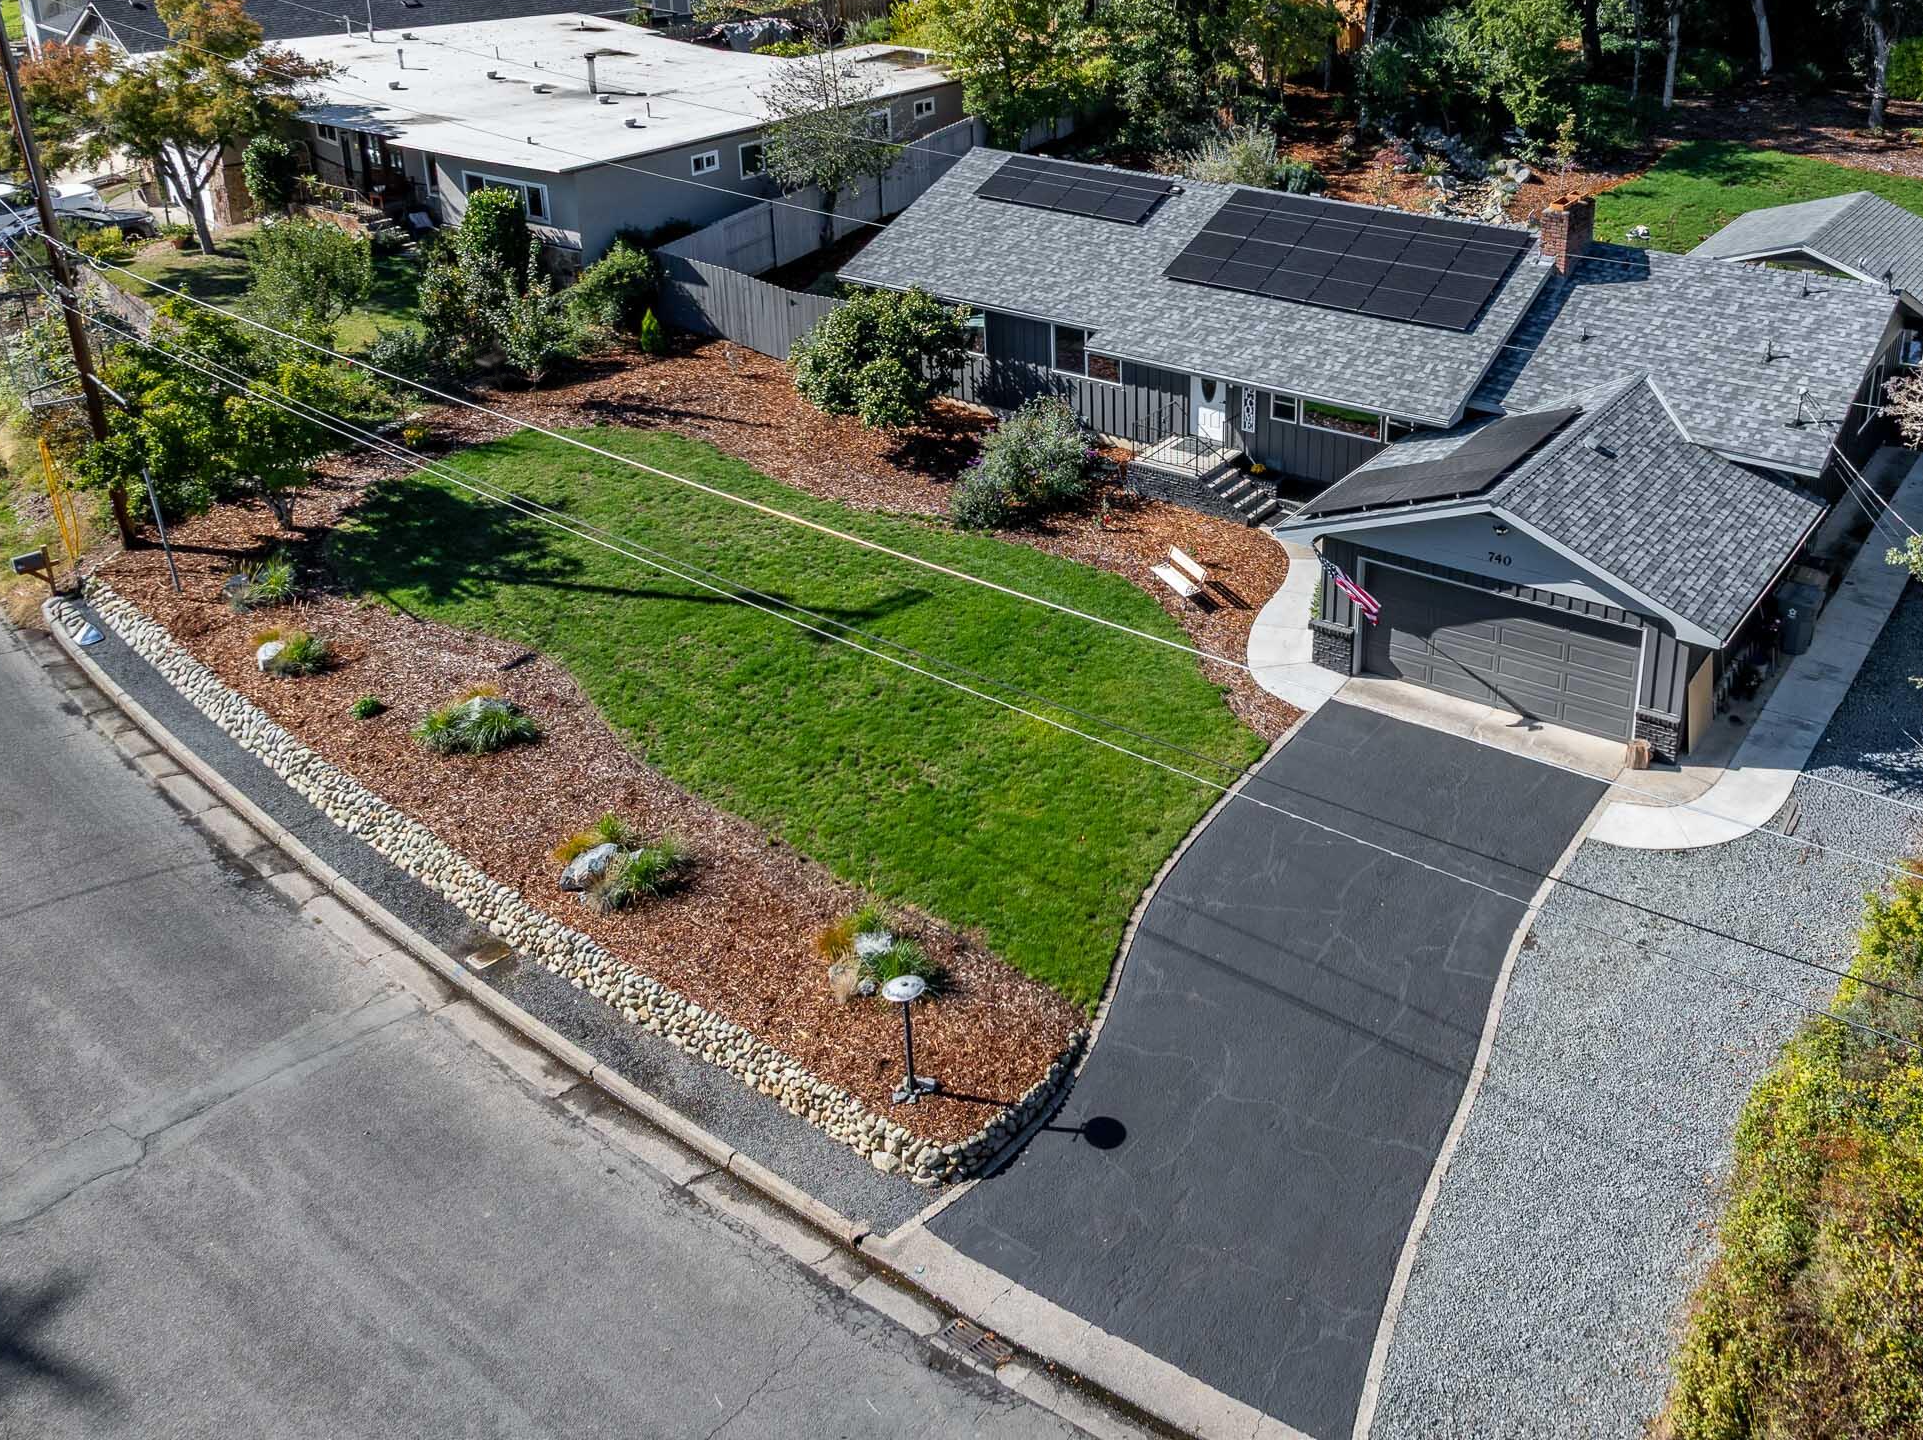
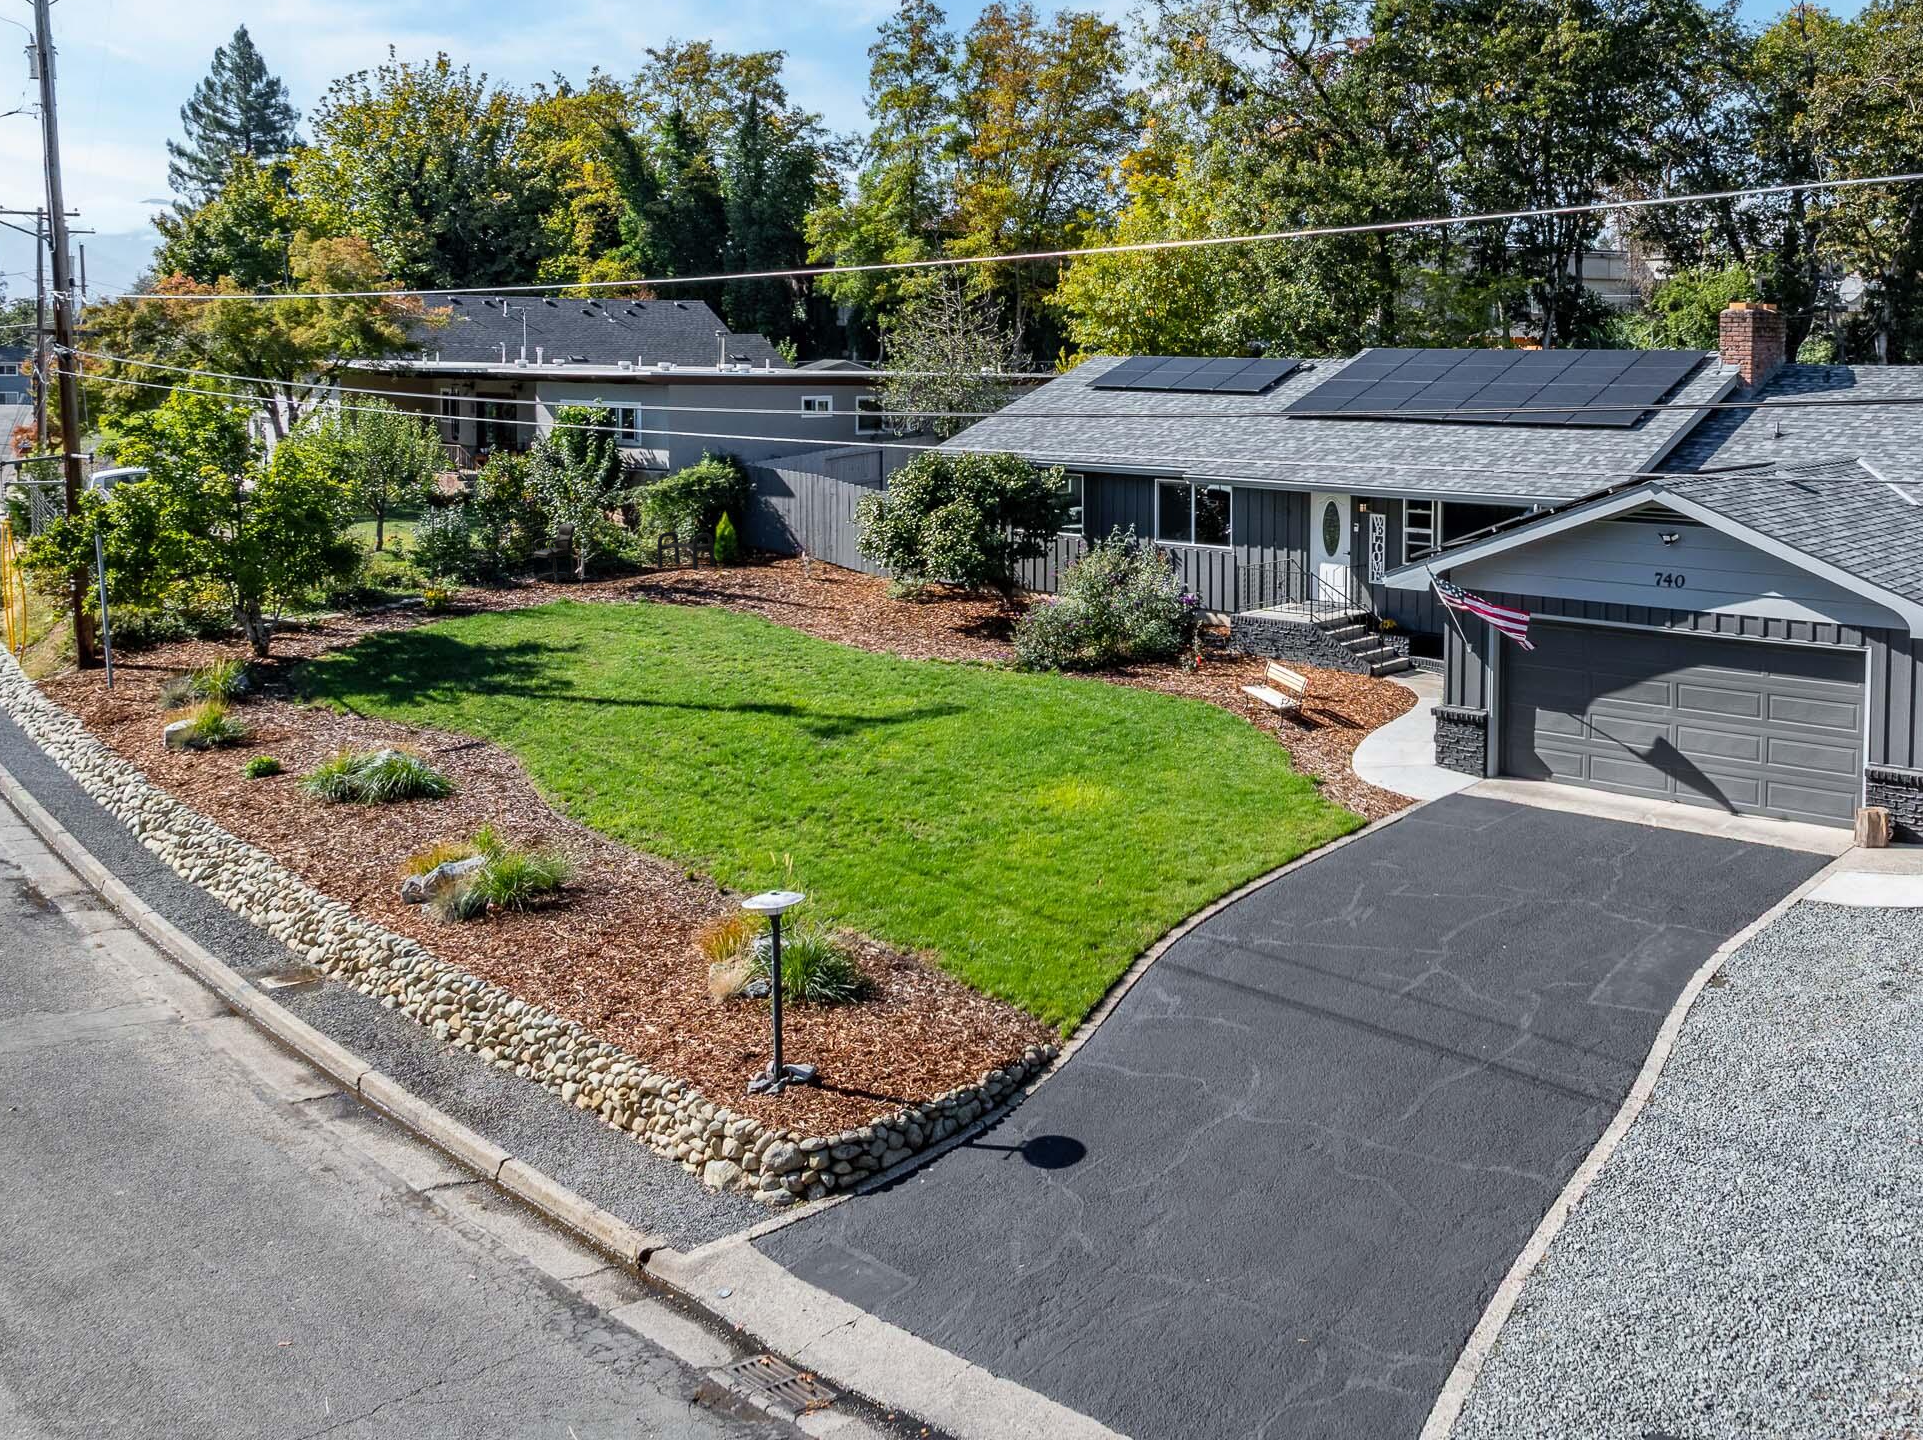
bench: none [586,326,641,365] -> present [657,532,715,570]

